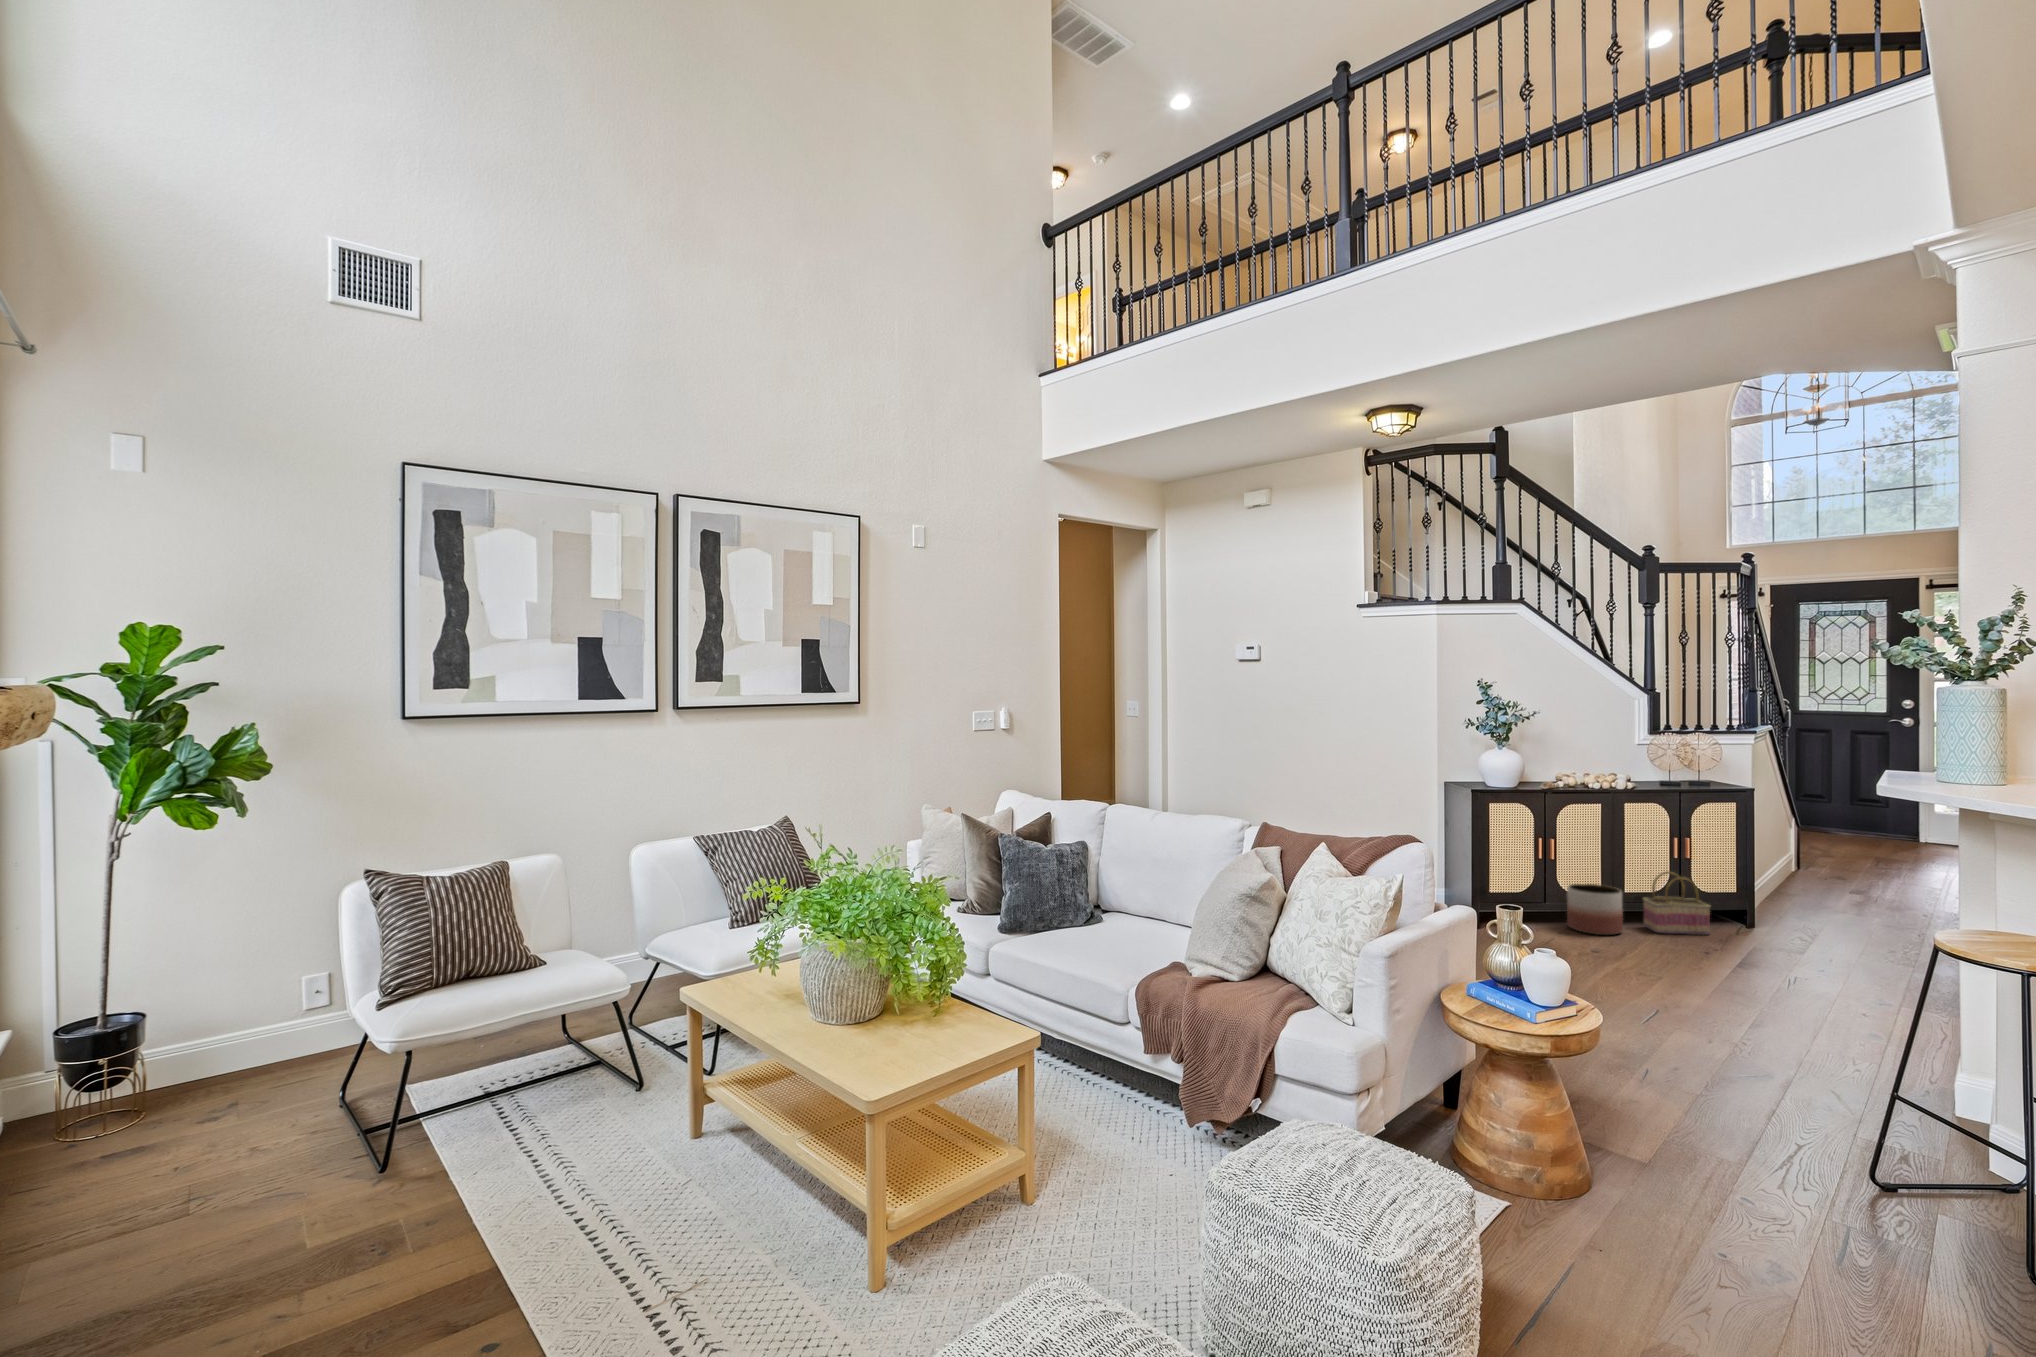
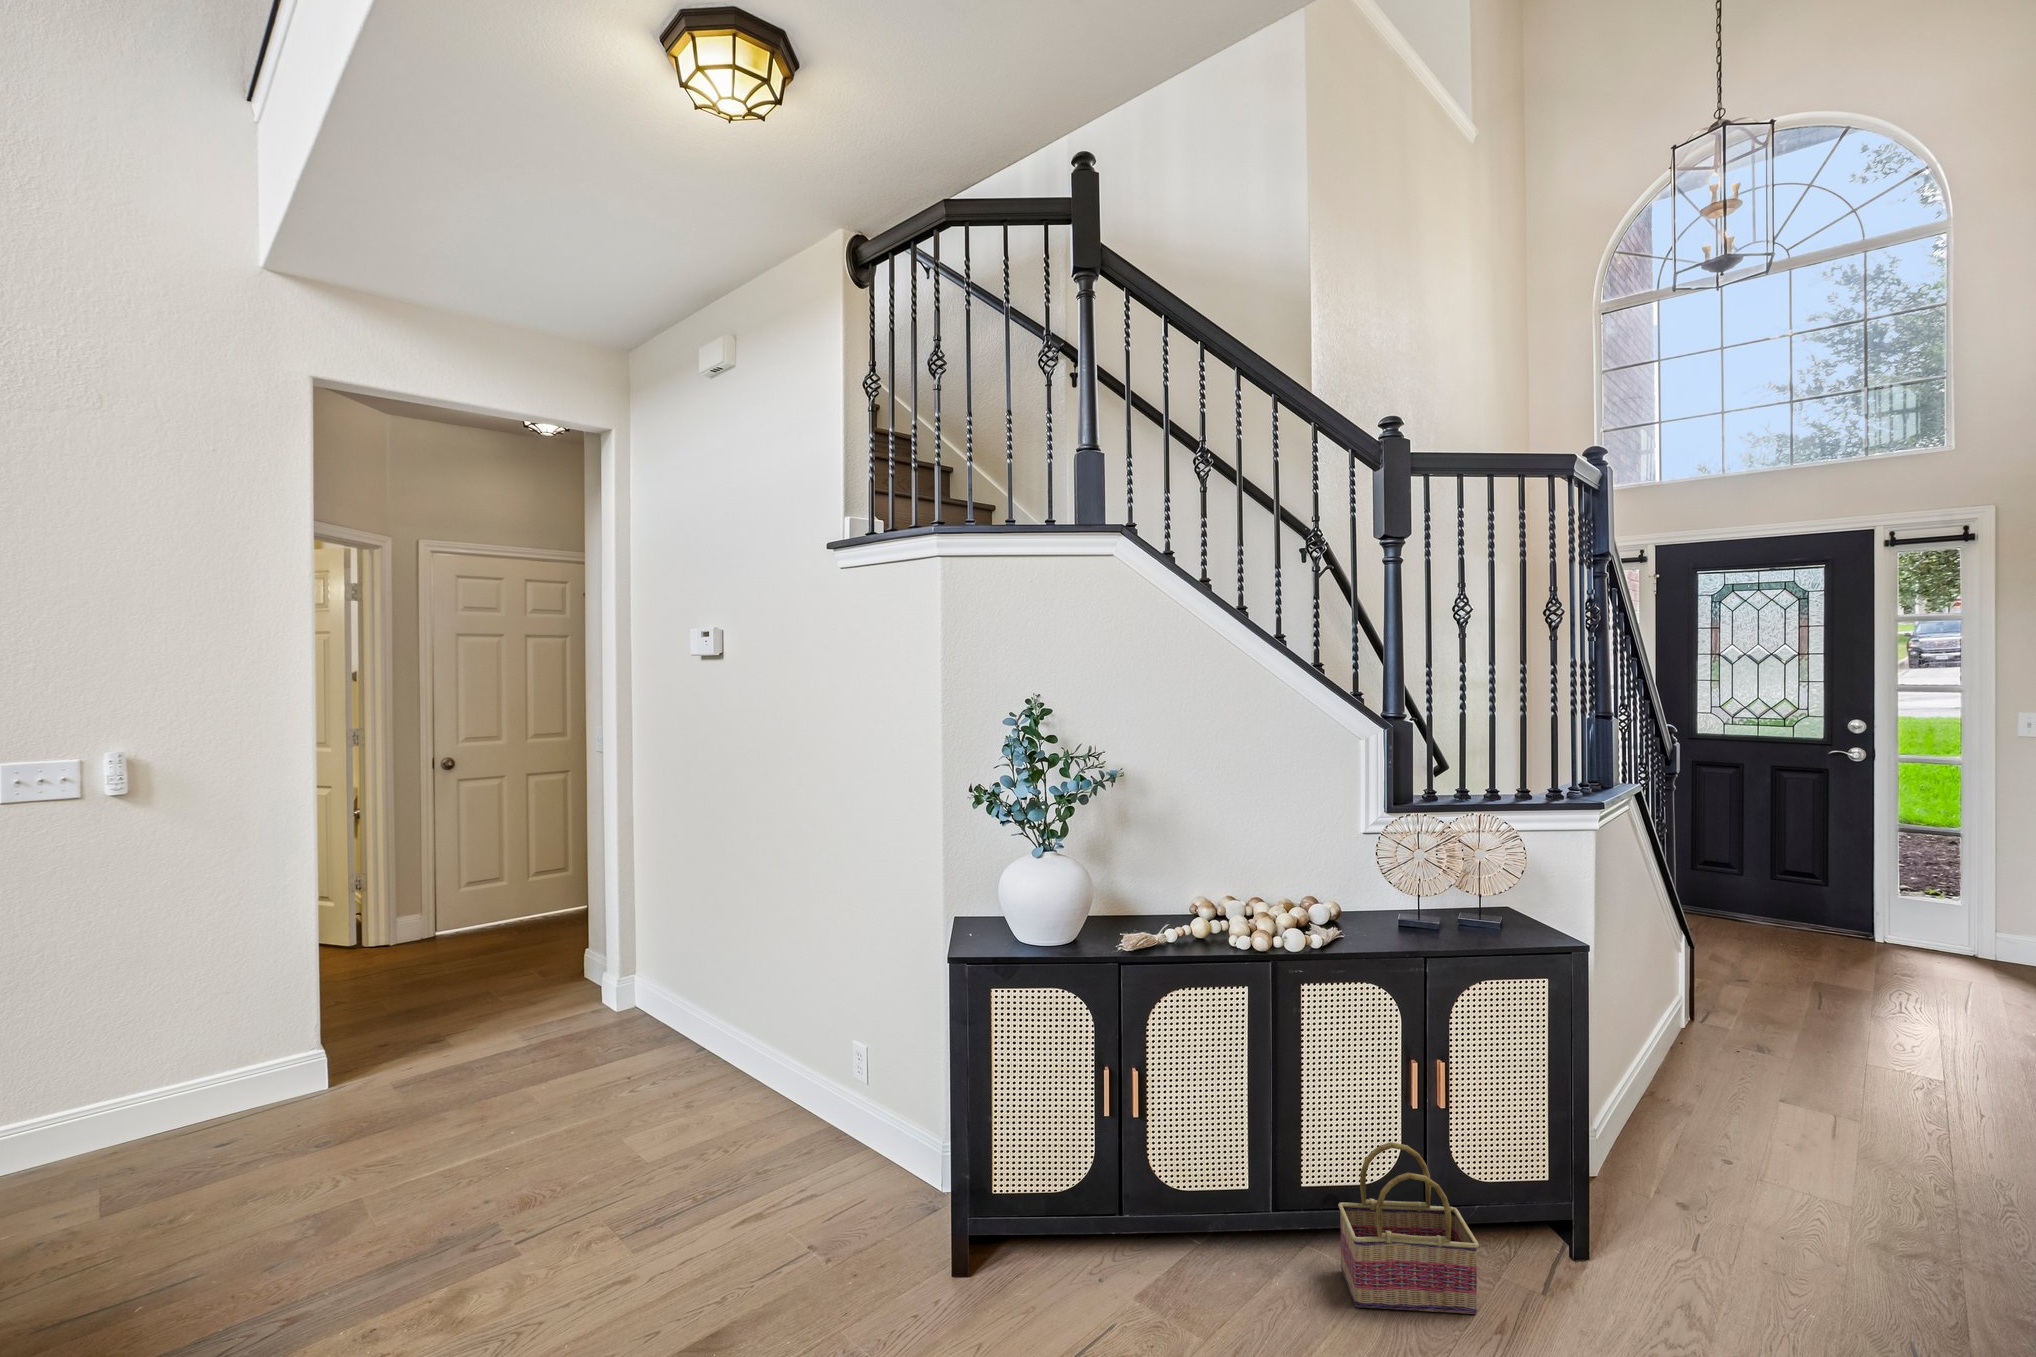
planter: present [1567,884,1623,935] -> none [1167,1164,1281,1321]

